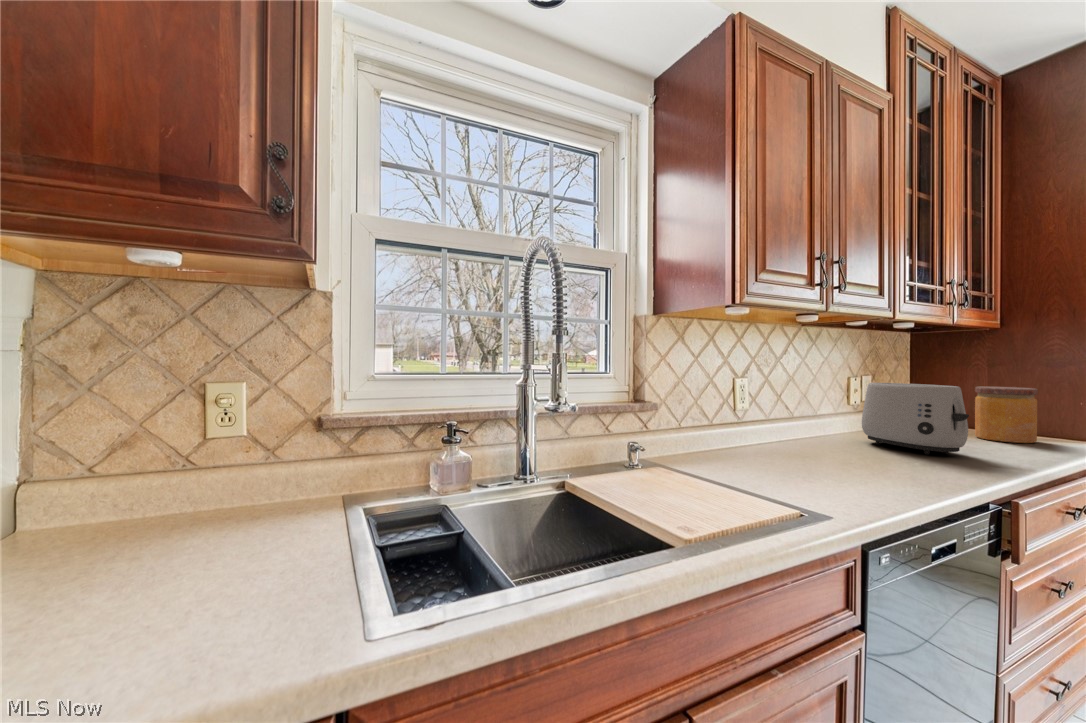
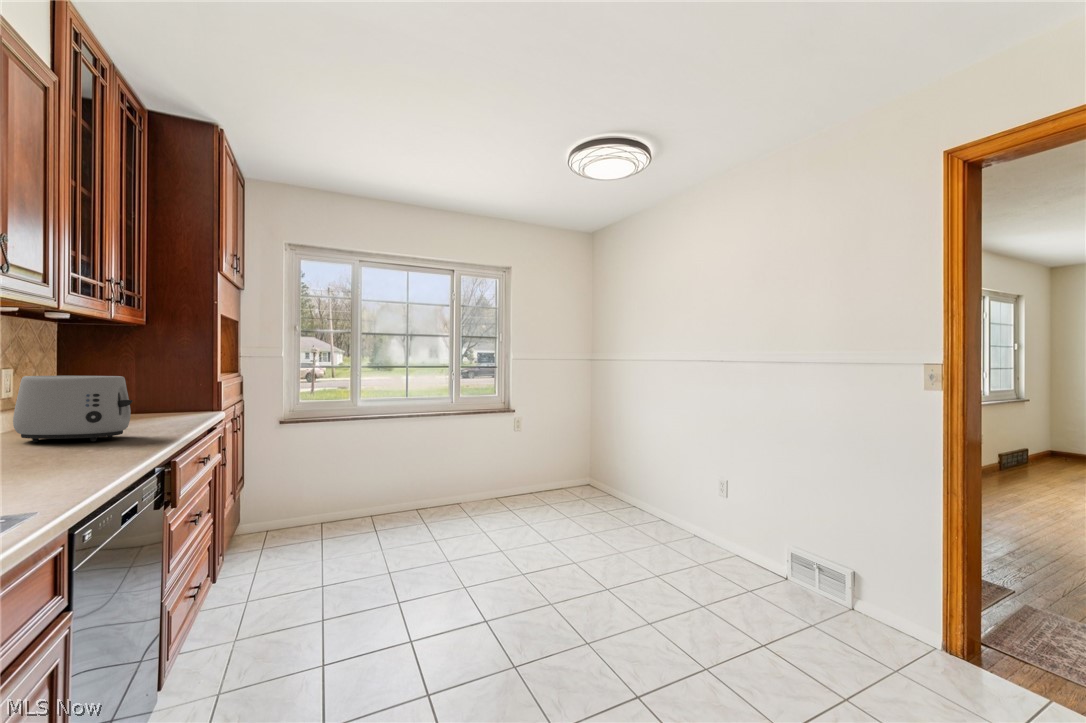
jar: present [975,387,1038,443] -> none [127,376,175,422]

